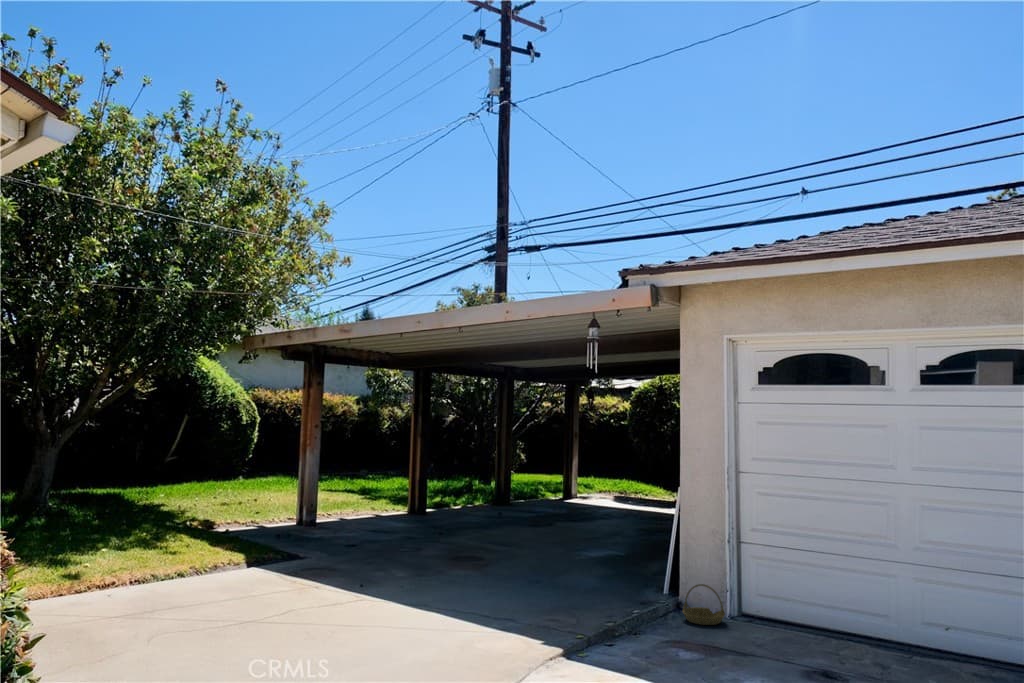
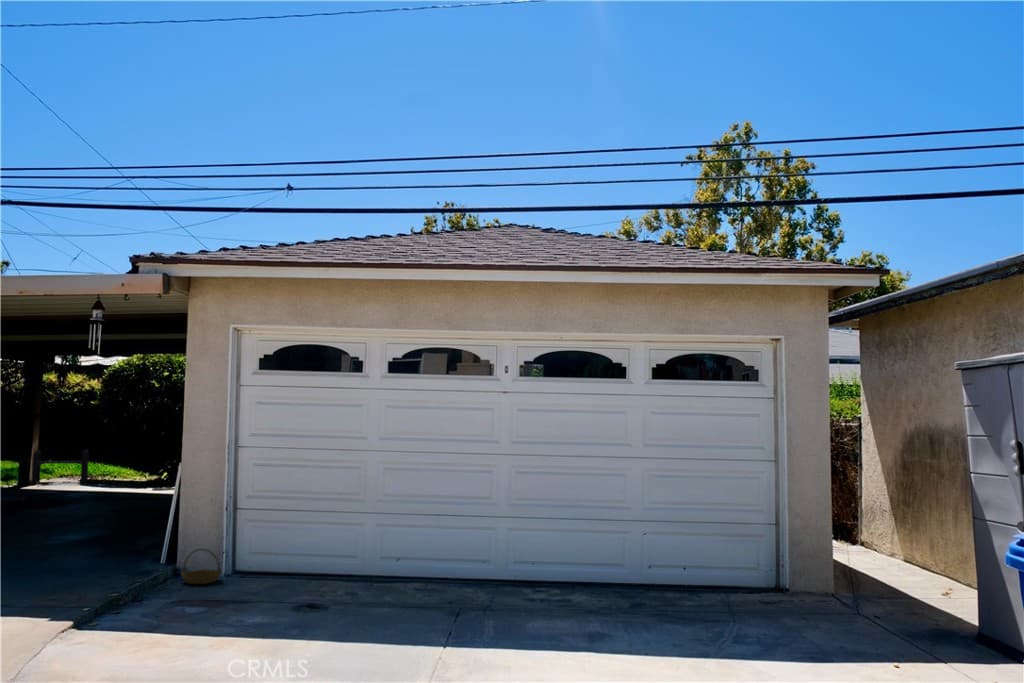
bench: none [573,466,620,500] -> present [31,449,89,486]

